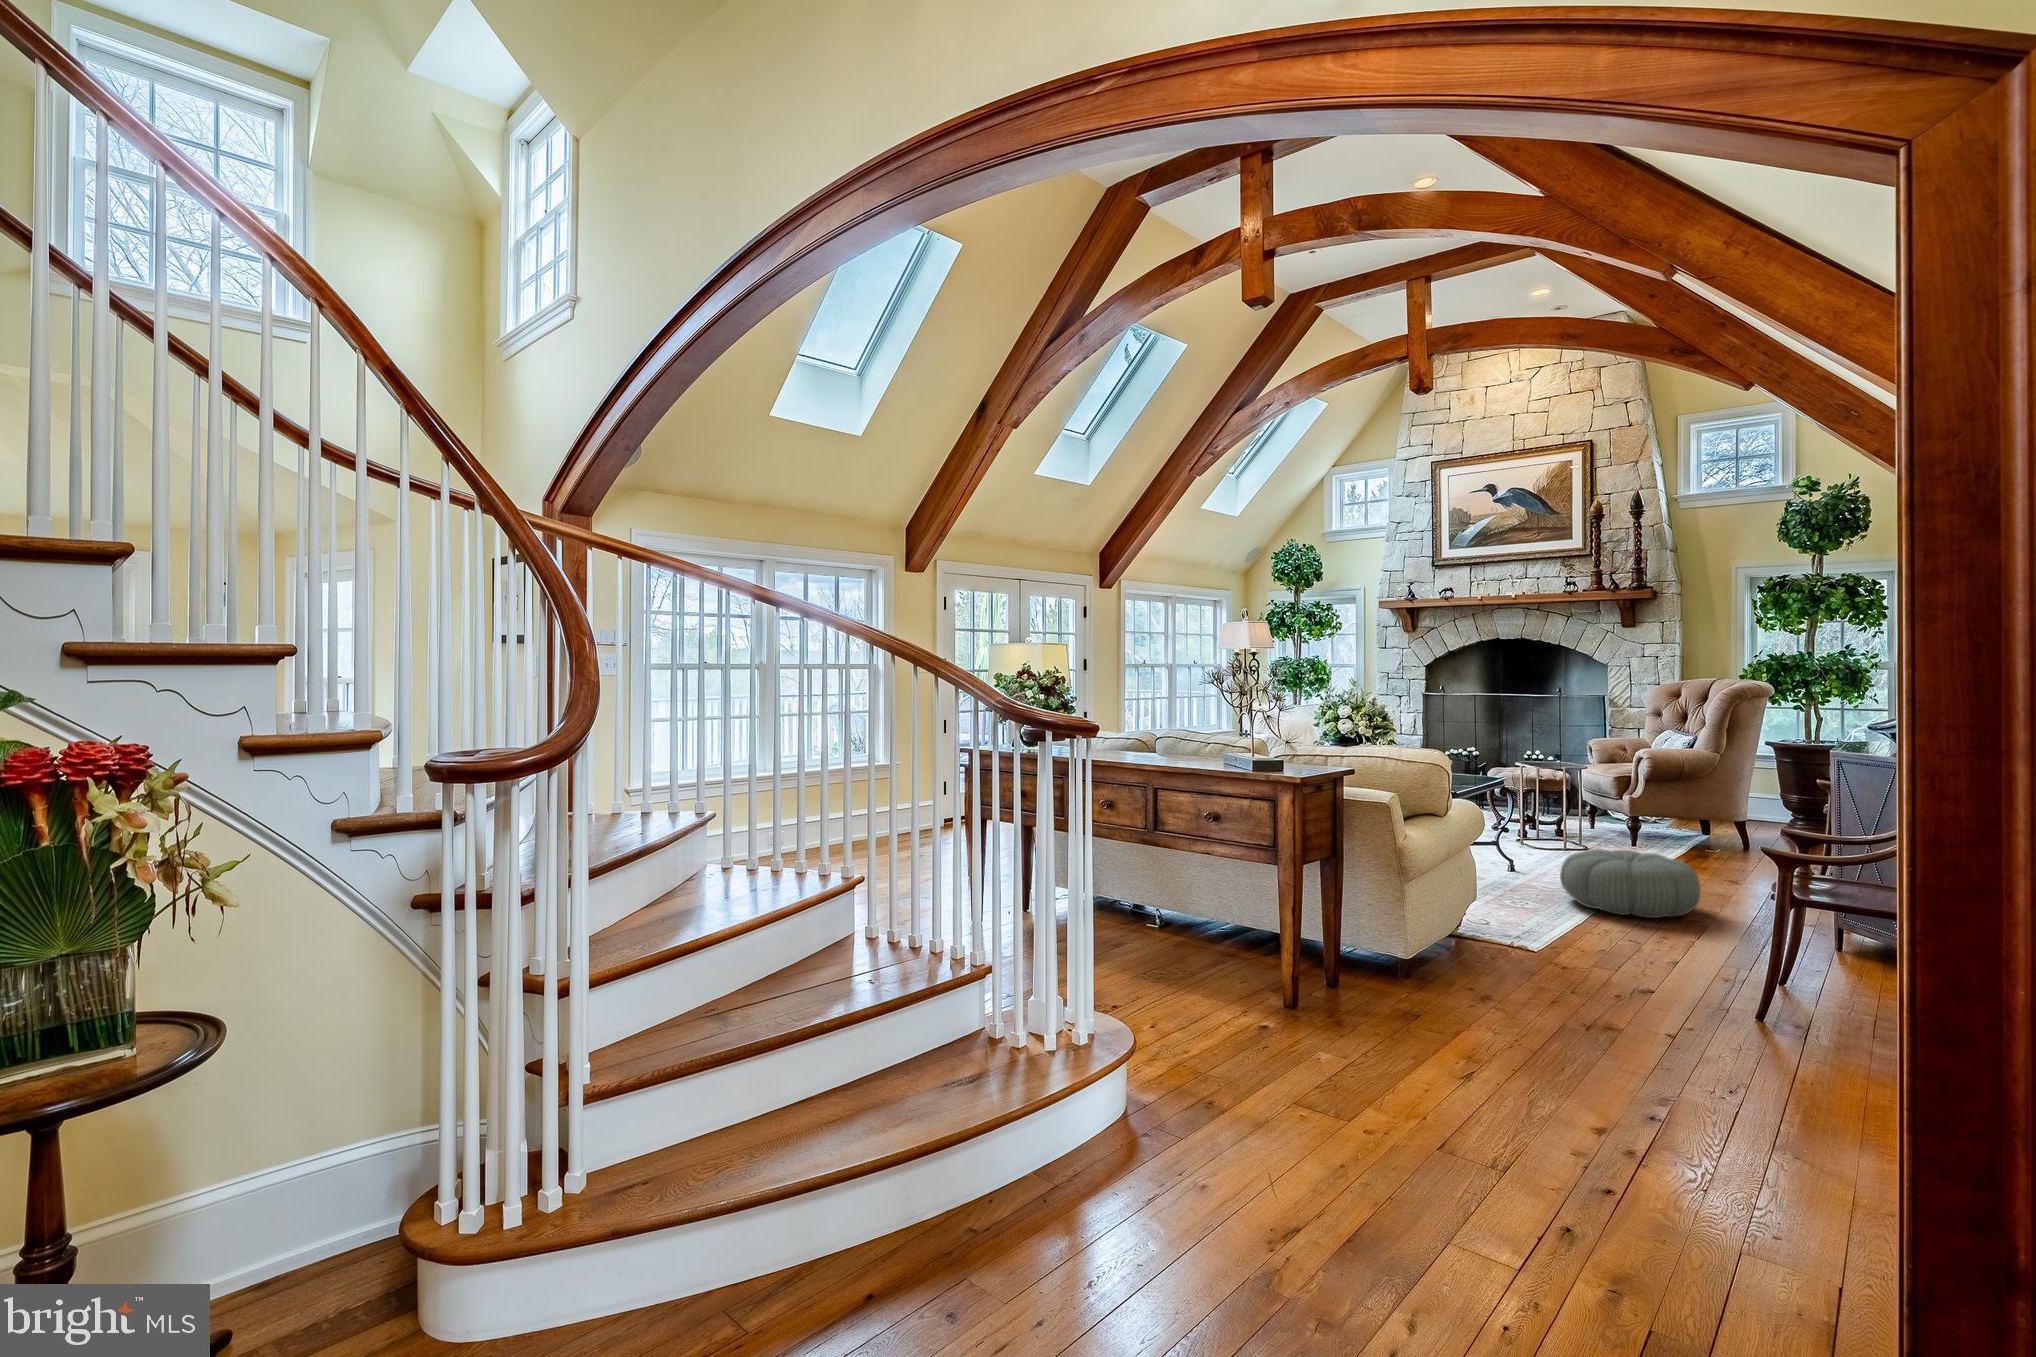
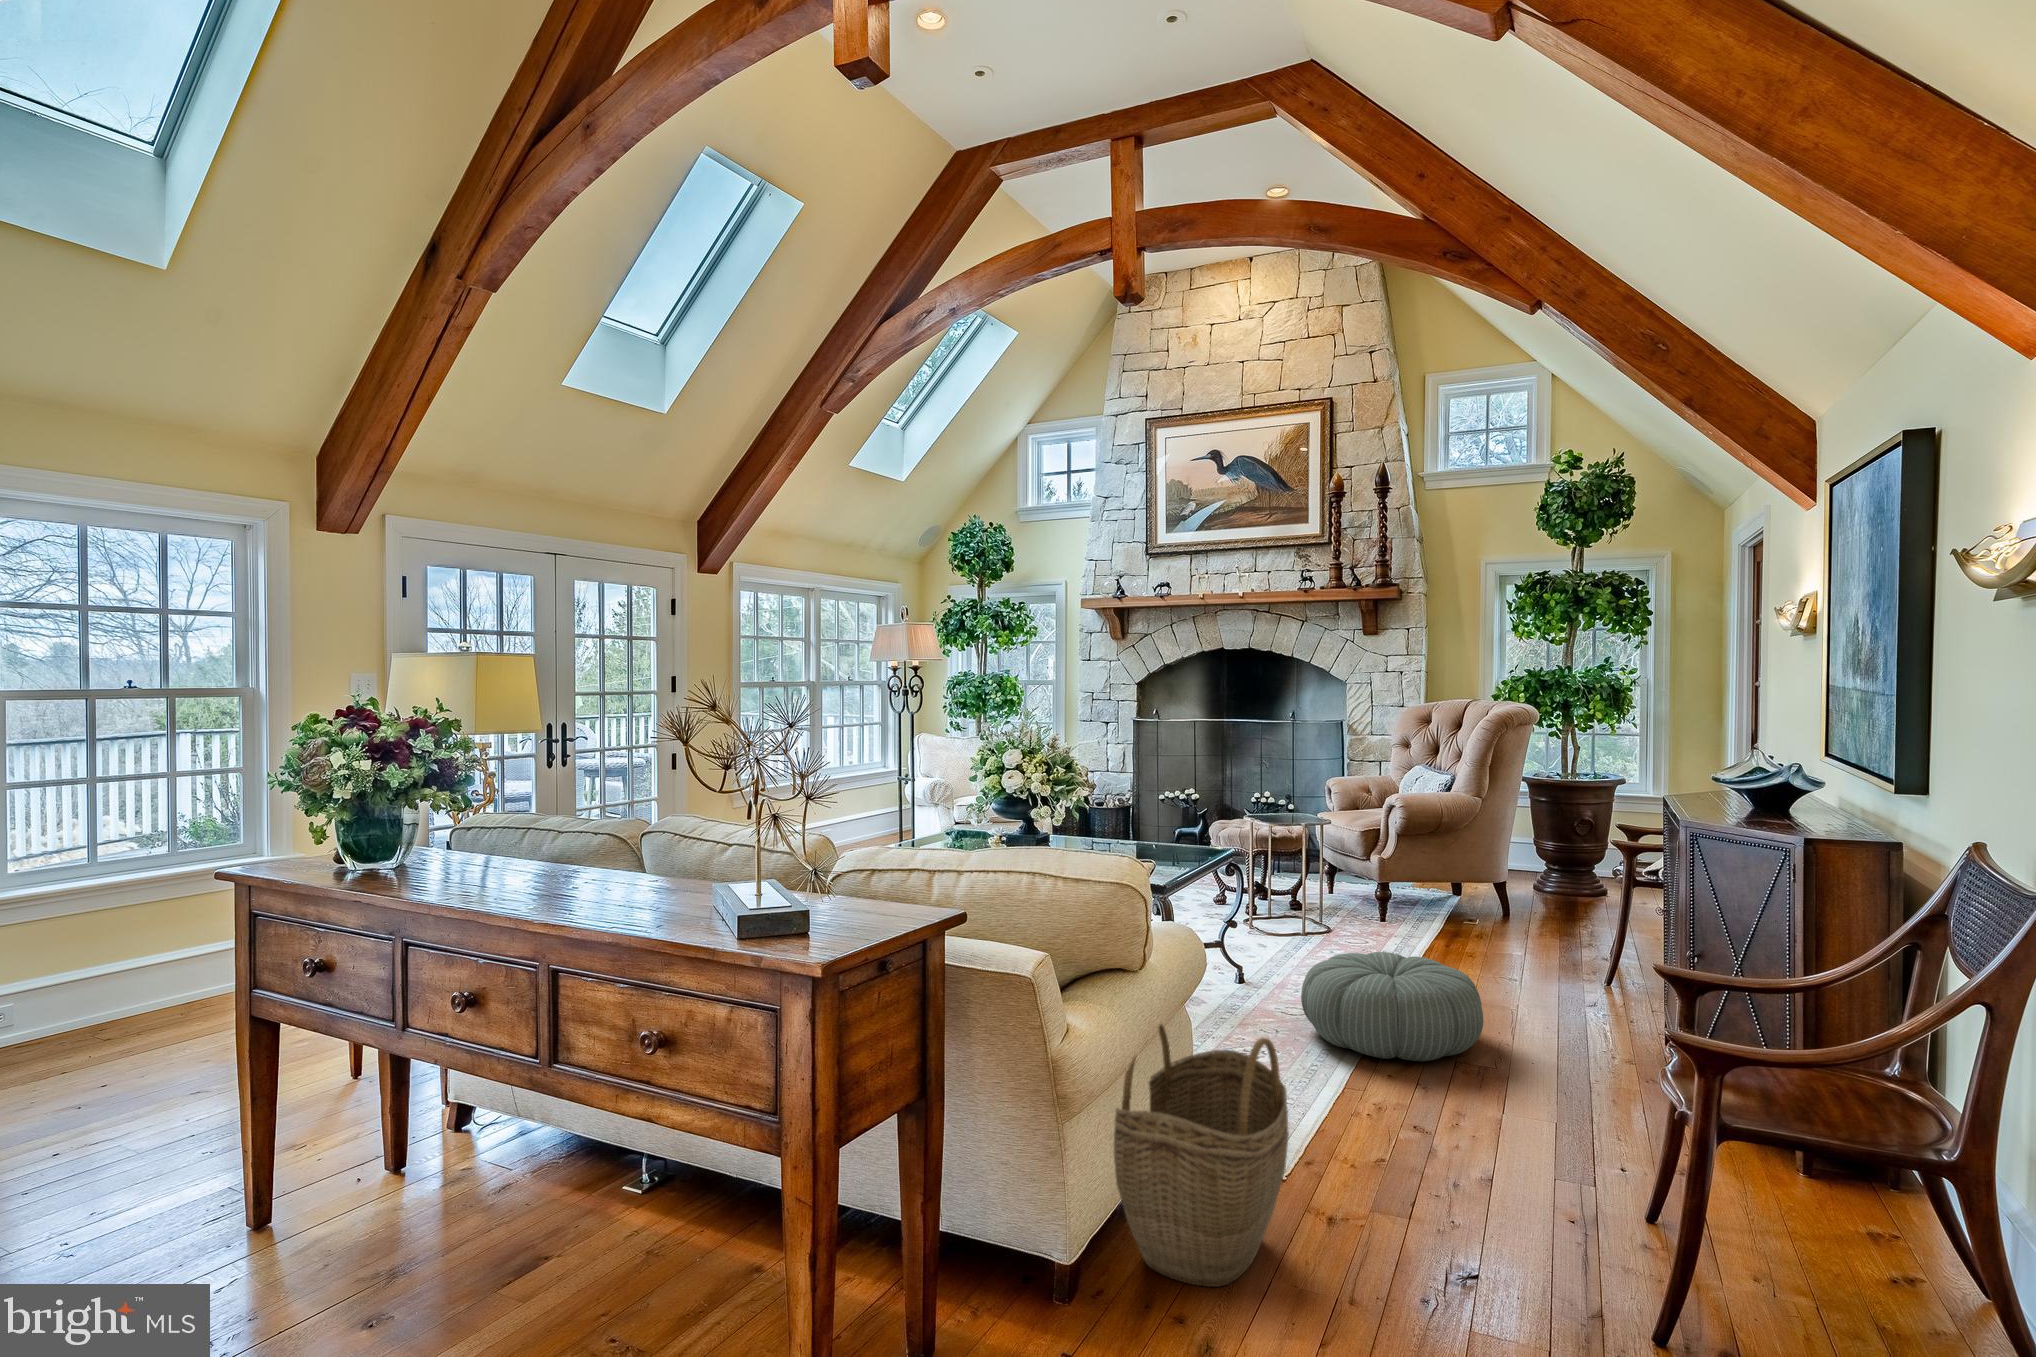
woven basket: none [1439,851,1547,993] -> present [1113,1024,1289,1287]

